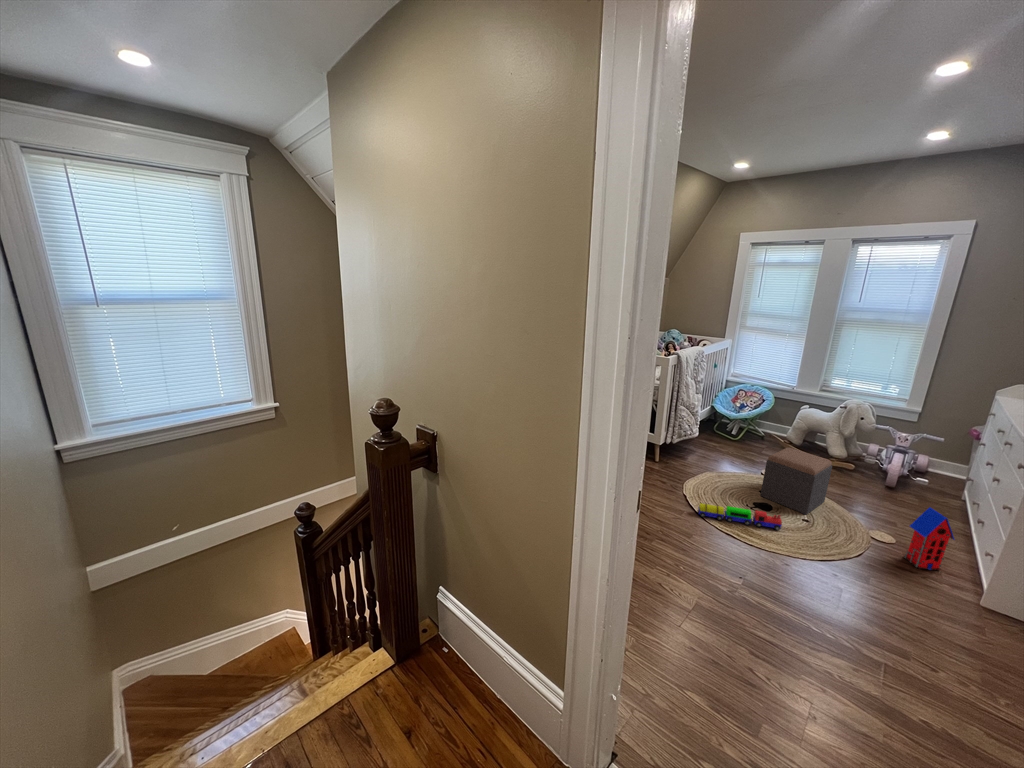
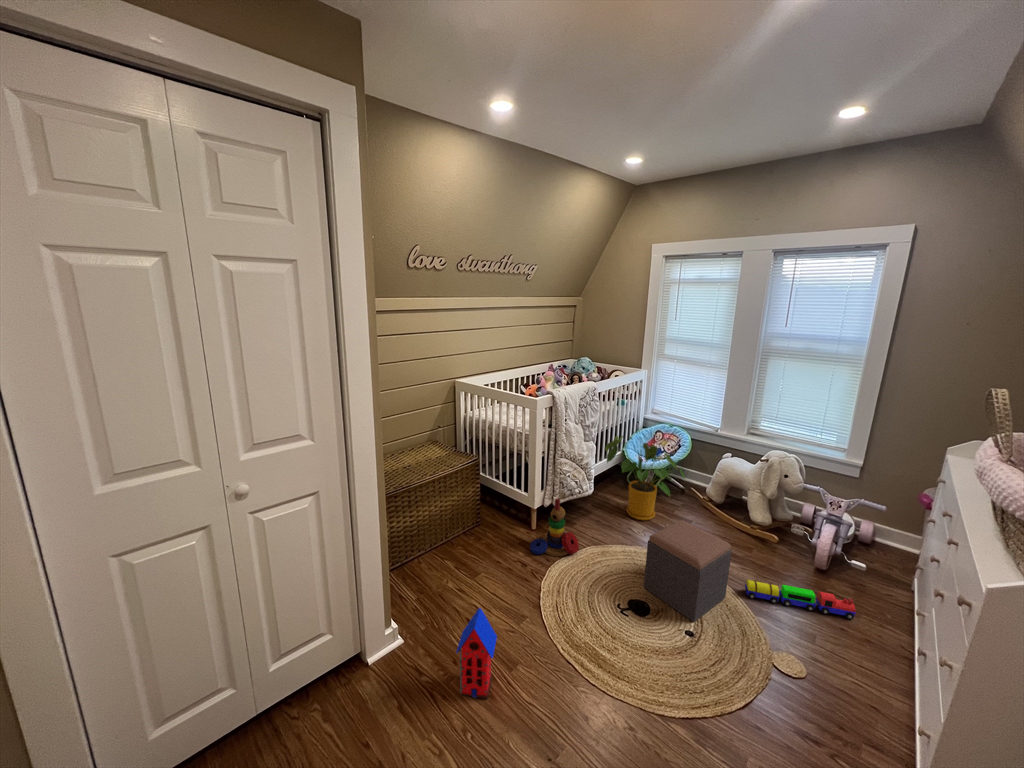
house plant: none [705,391,777,457] -> present [605,436,685,520]
stacking toy: none [662,435,700,478] -> present [530,499,579,556]
toy train: present [698,503,782,530] -> present [745,580,856,619]
toy house: present [904,507,954,570] -> present [456,609,497,698]

